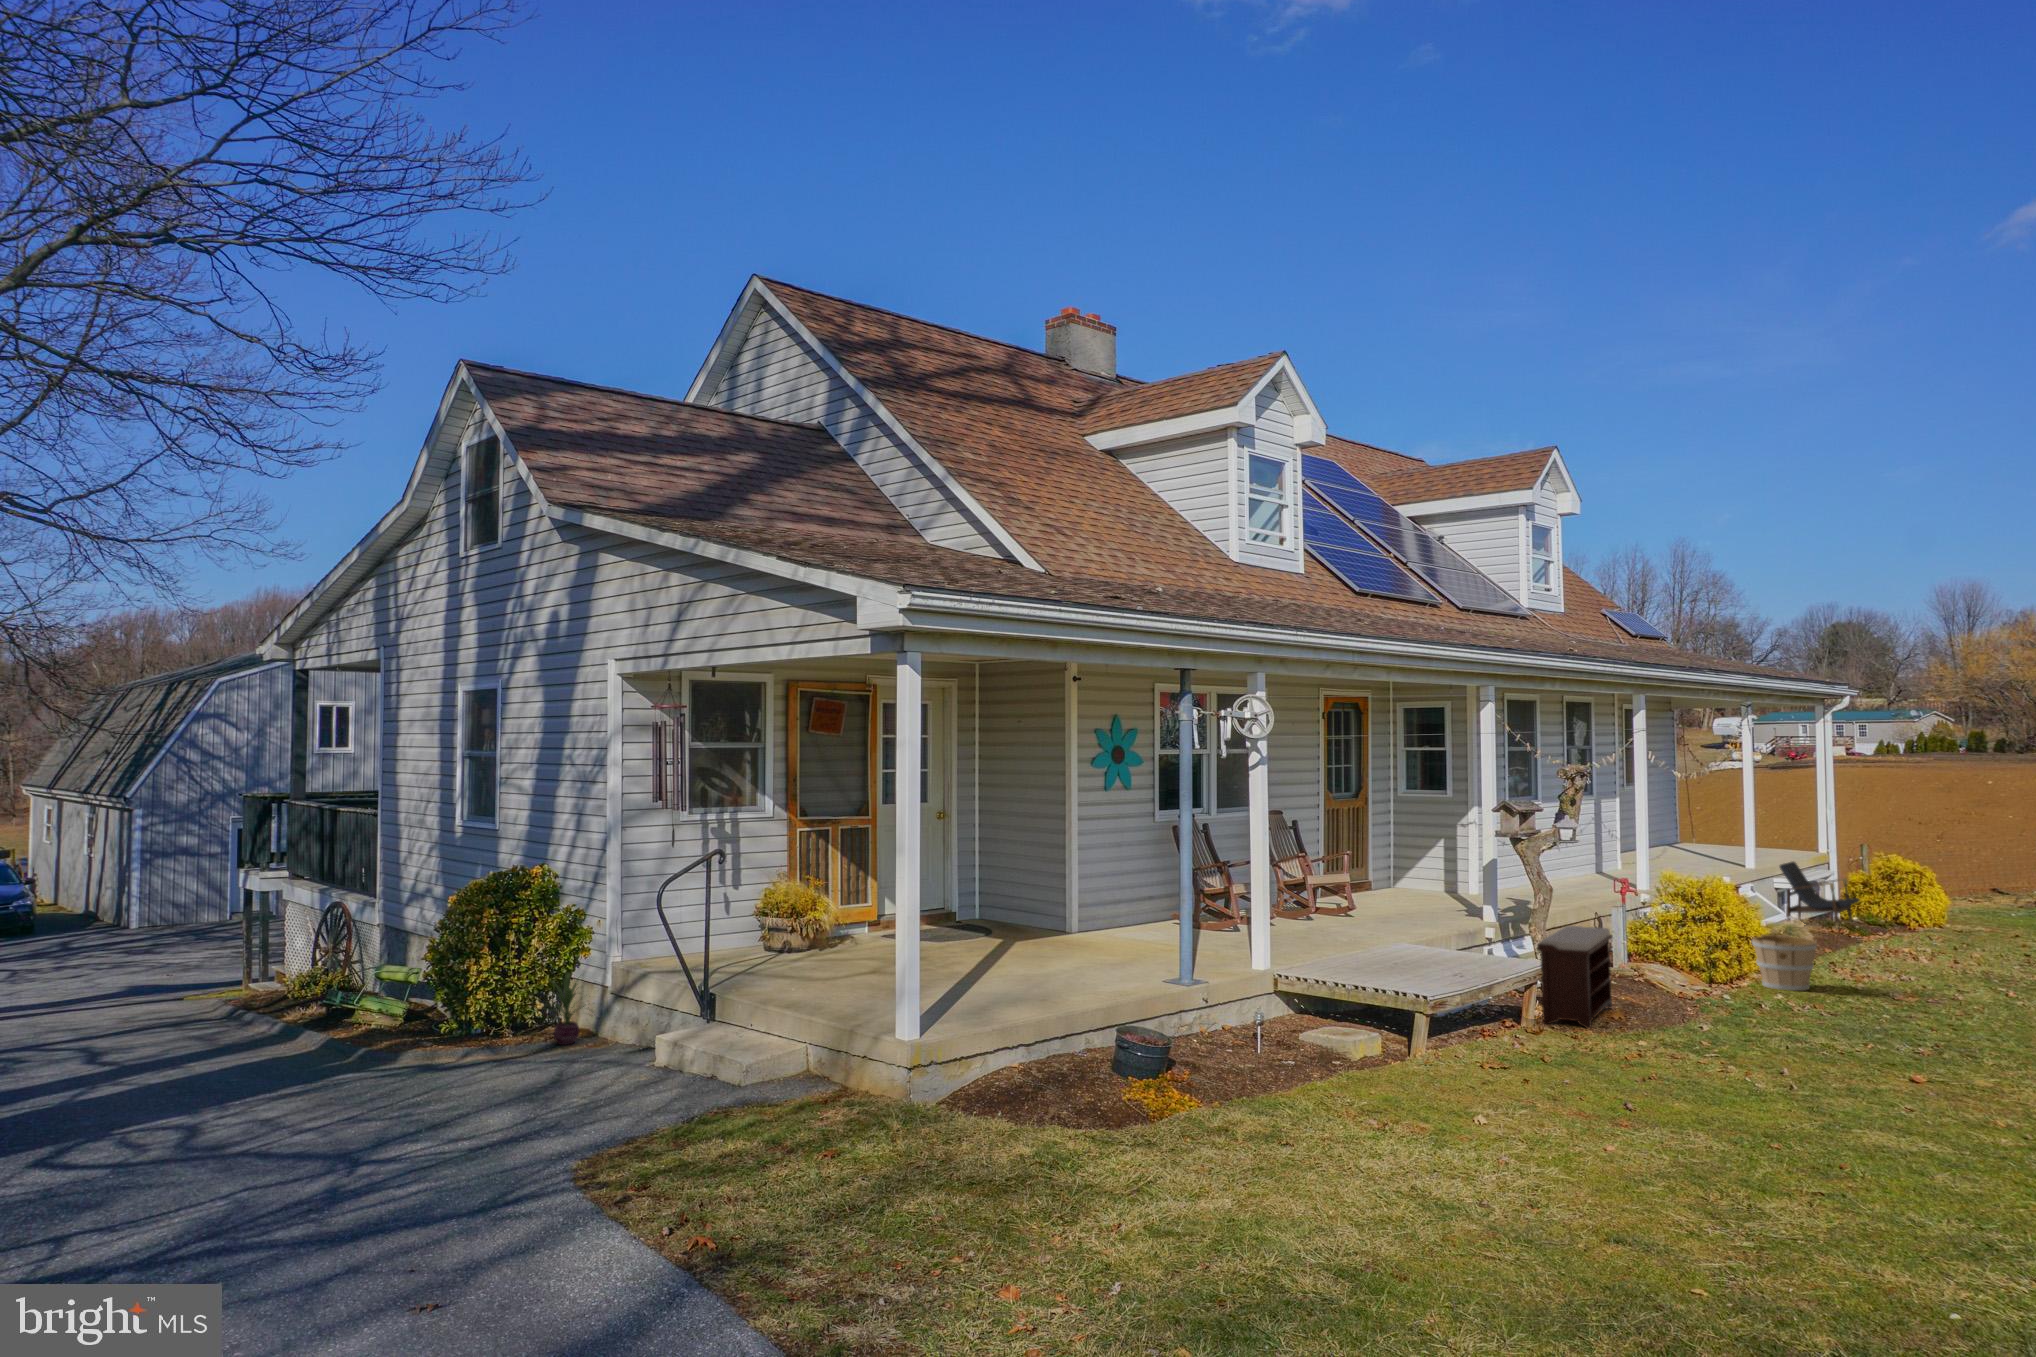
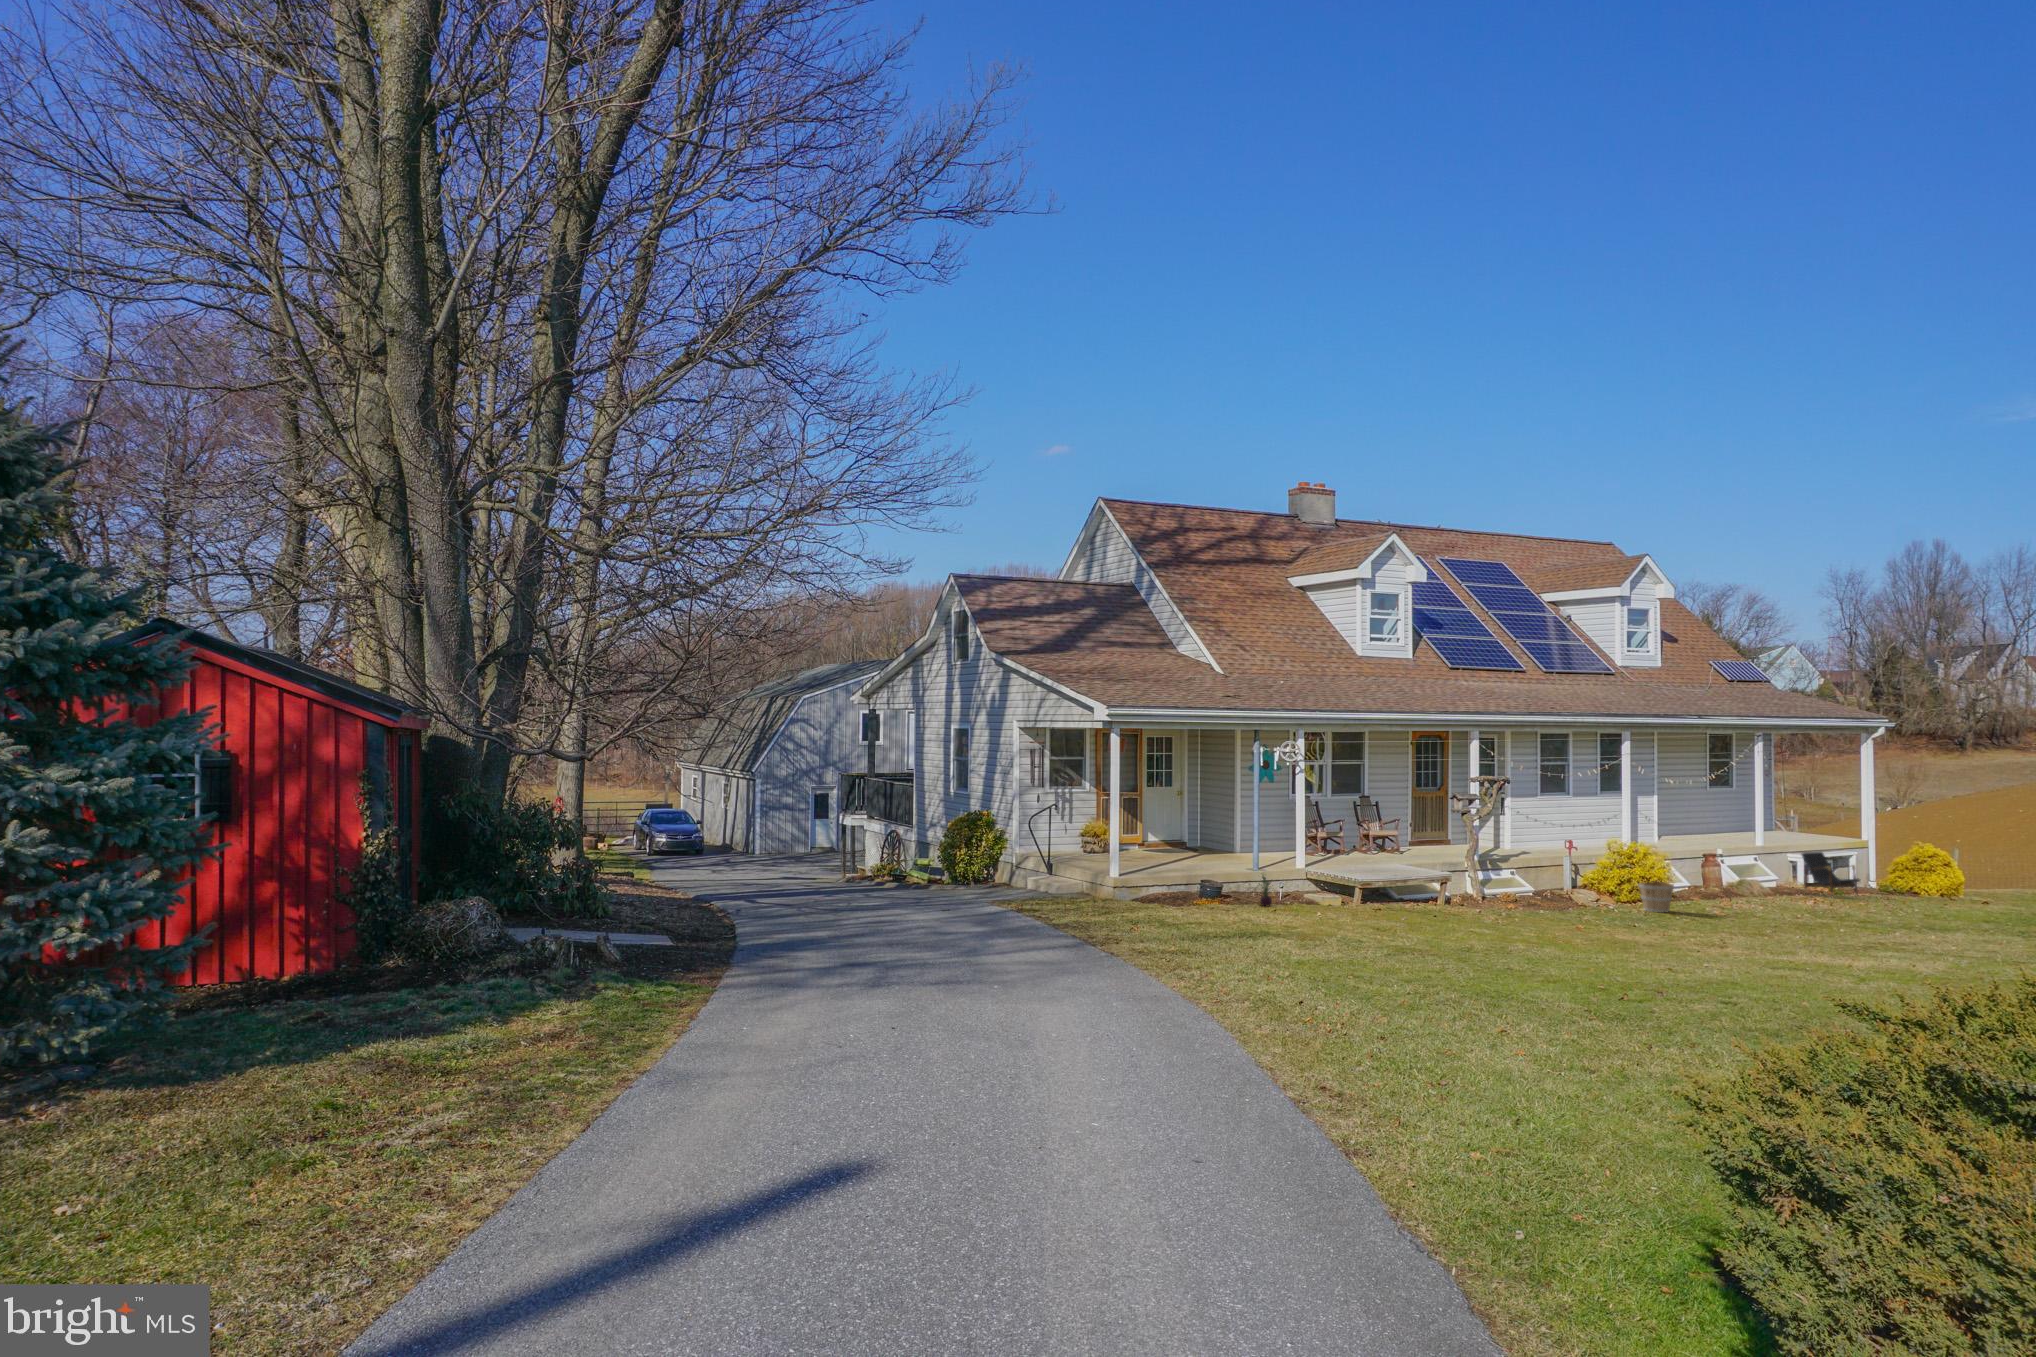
bench: present [1537,926,1612,1029] -> none [1443,863,1502,909]
decorative plant: present [551,972,584,1045] -> present [1259,876,1272,906]

